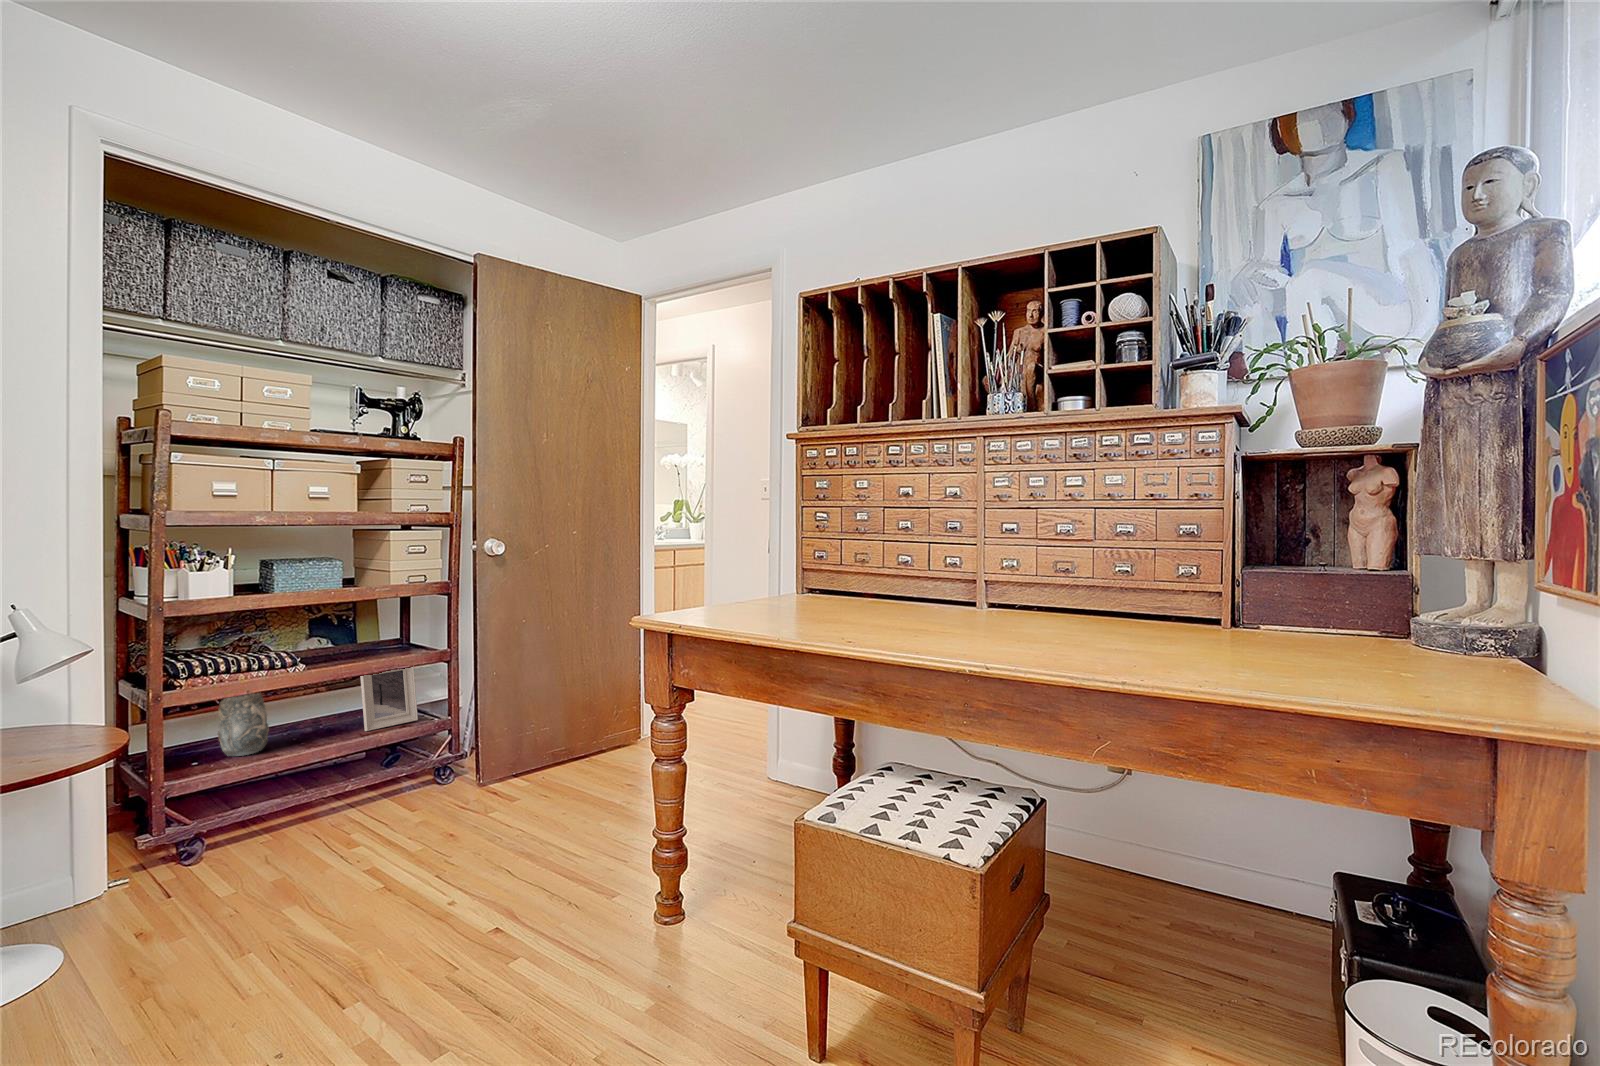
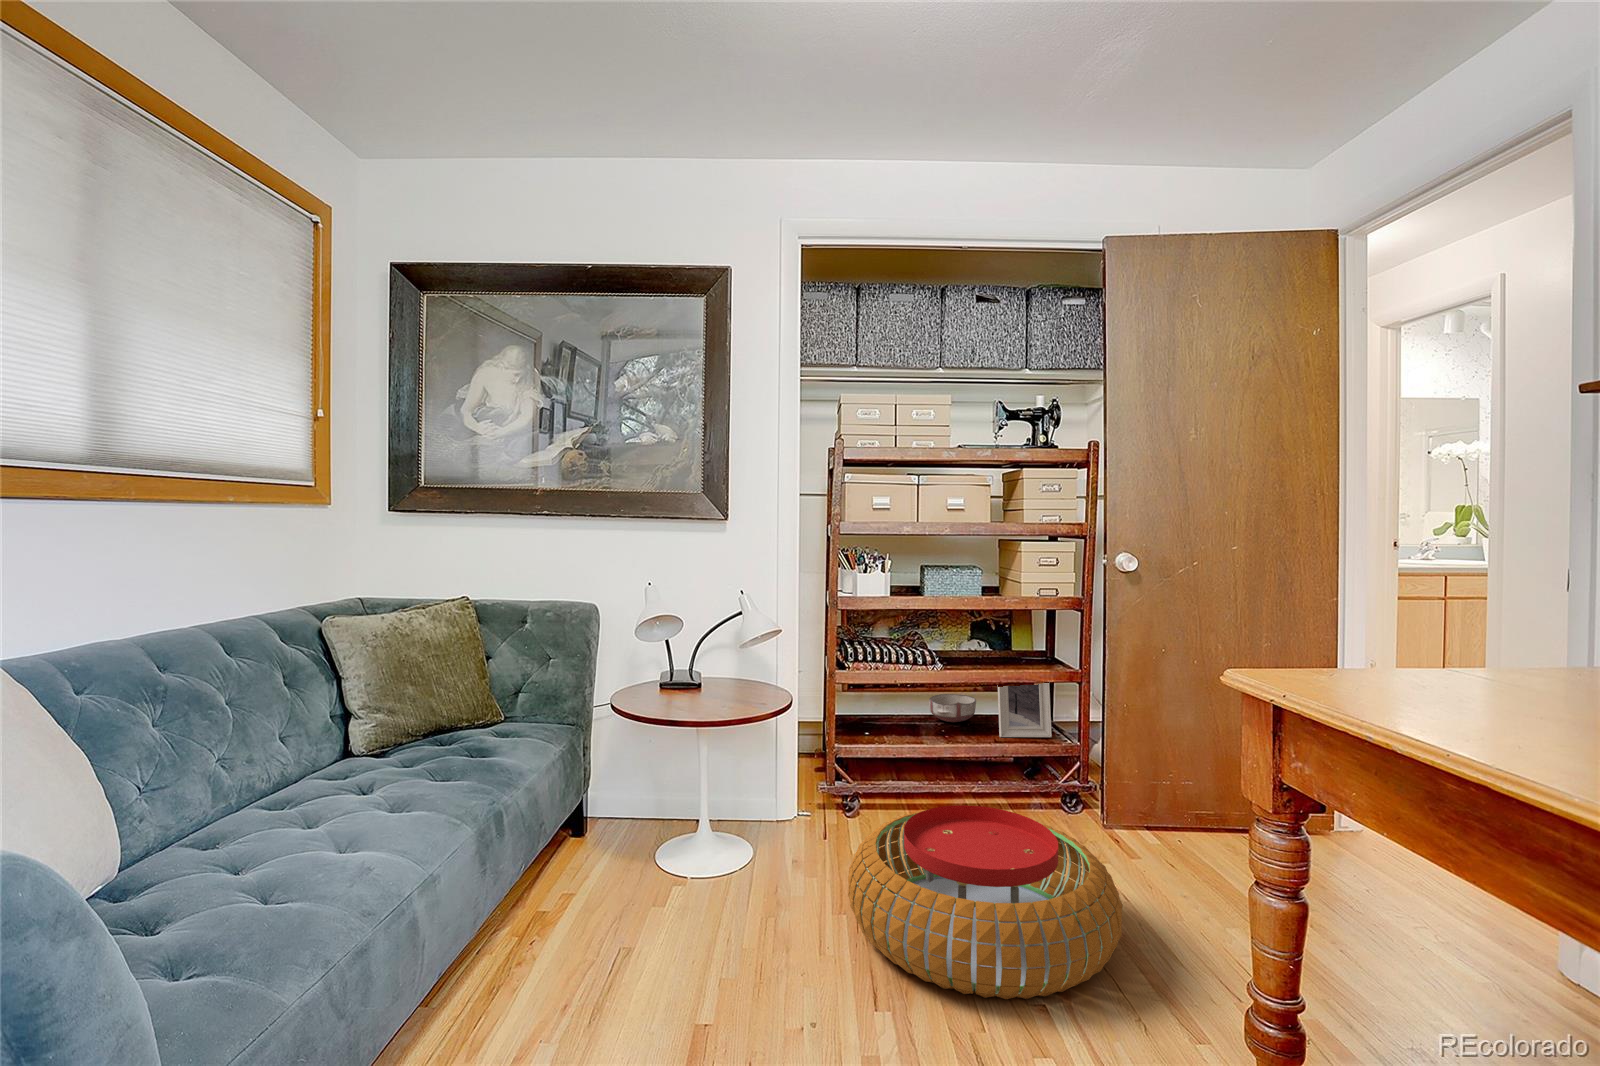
decorative vase: present [218,693,269,756] -> none [881,662,918,735]
ceramic bowl: none [270,699,330,730] -> present [929,694,976,722]
pouf: none [260,784,537,952] -> present [848,805,1122,999]

